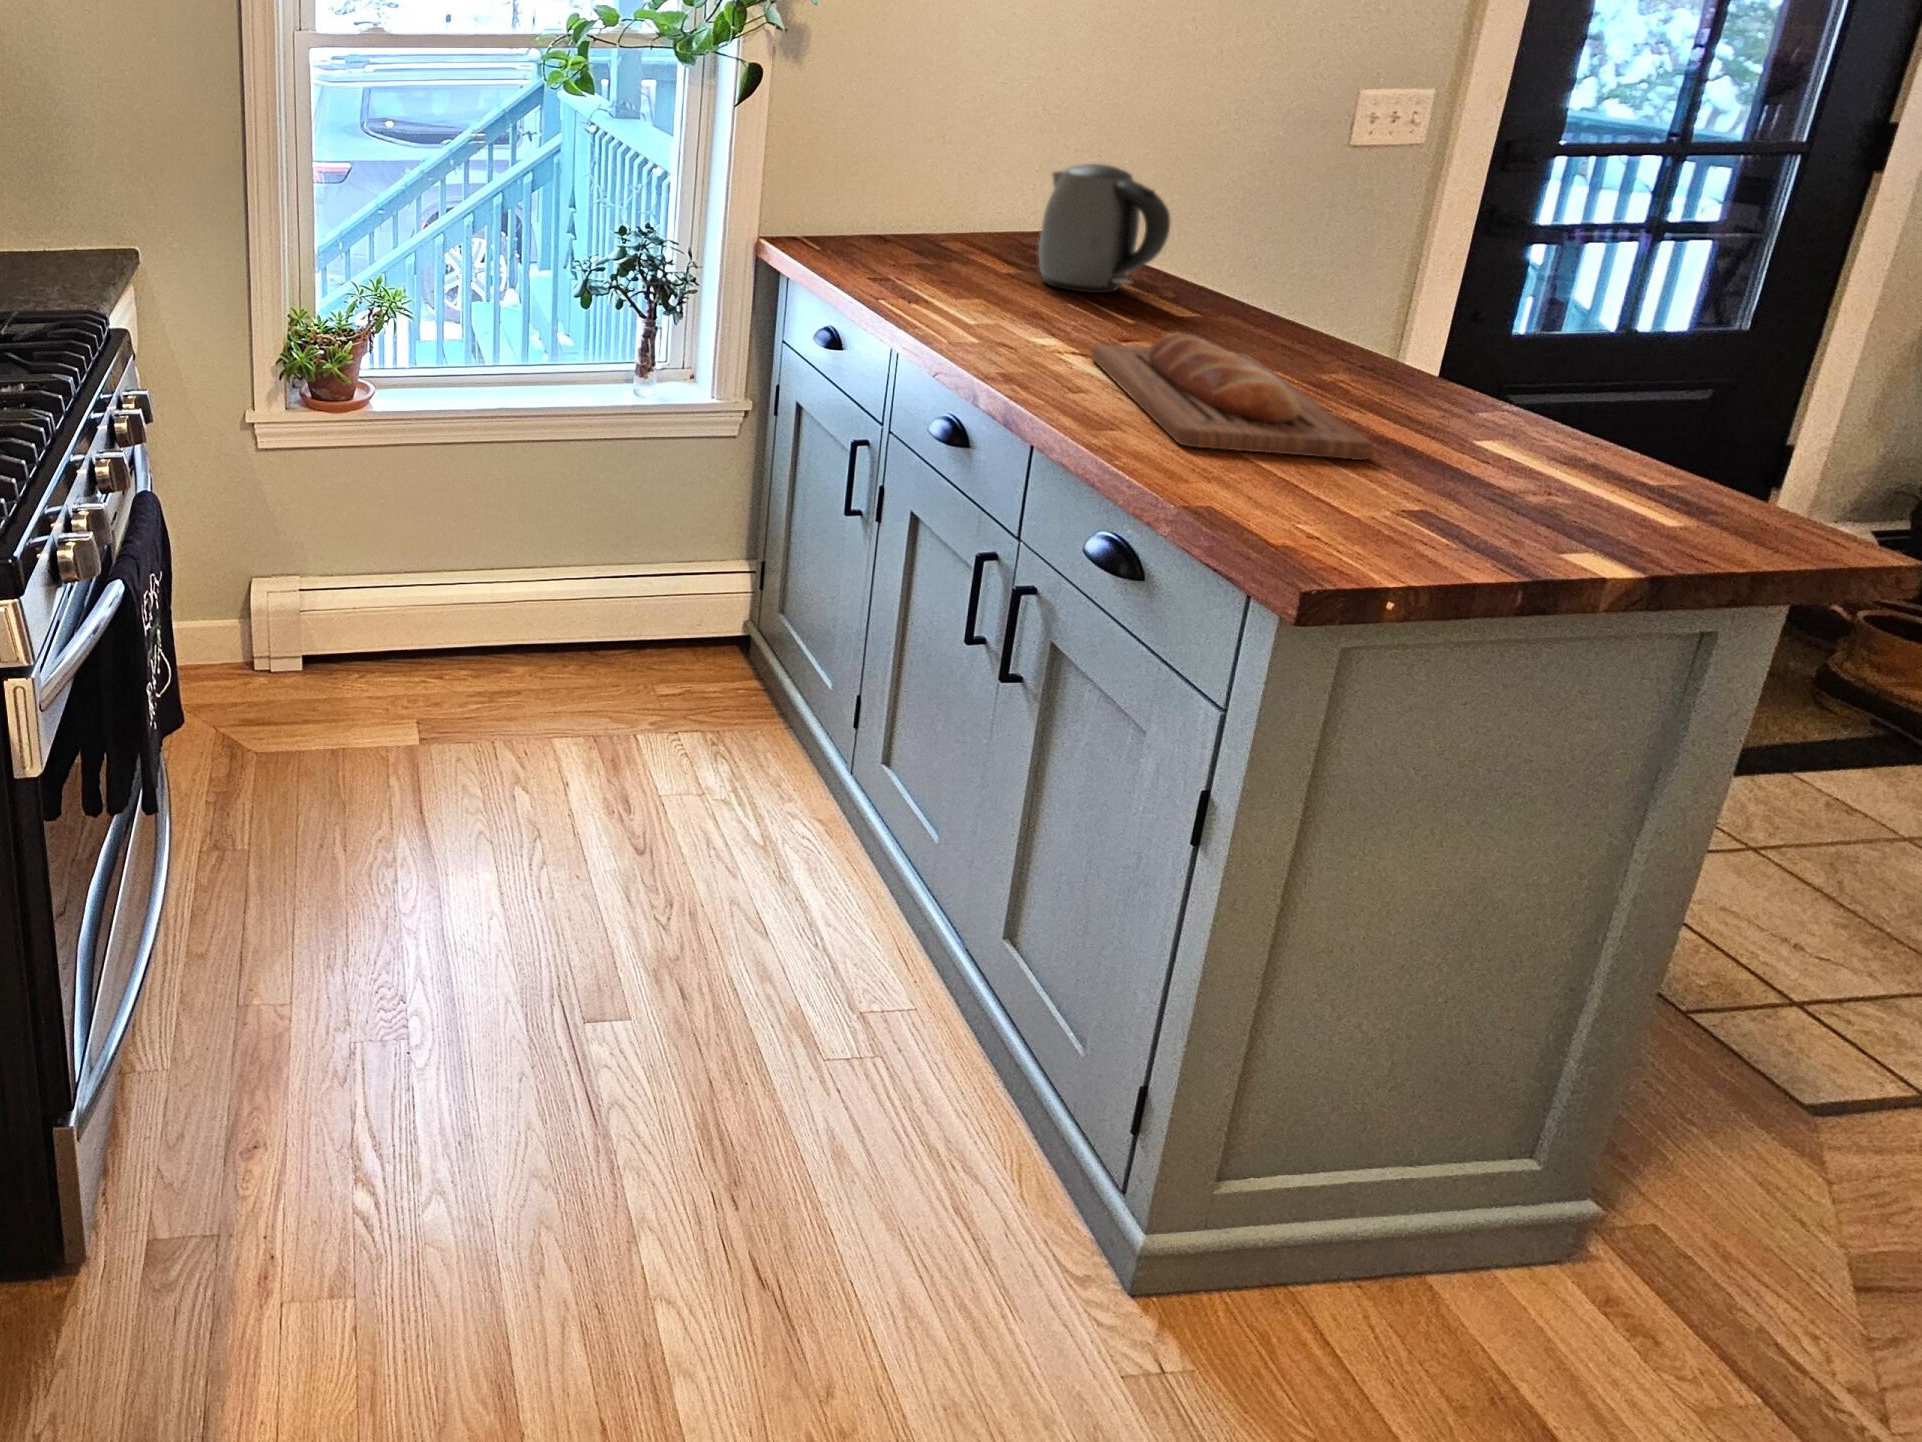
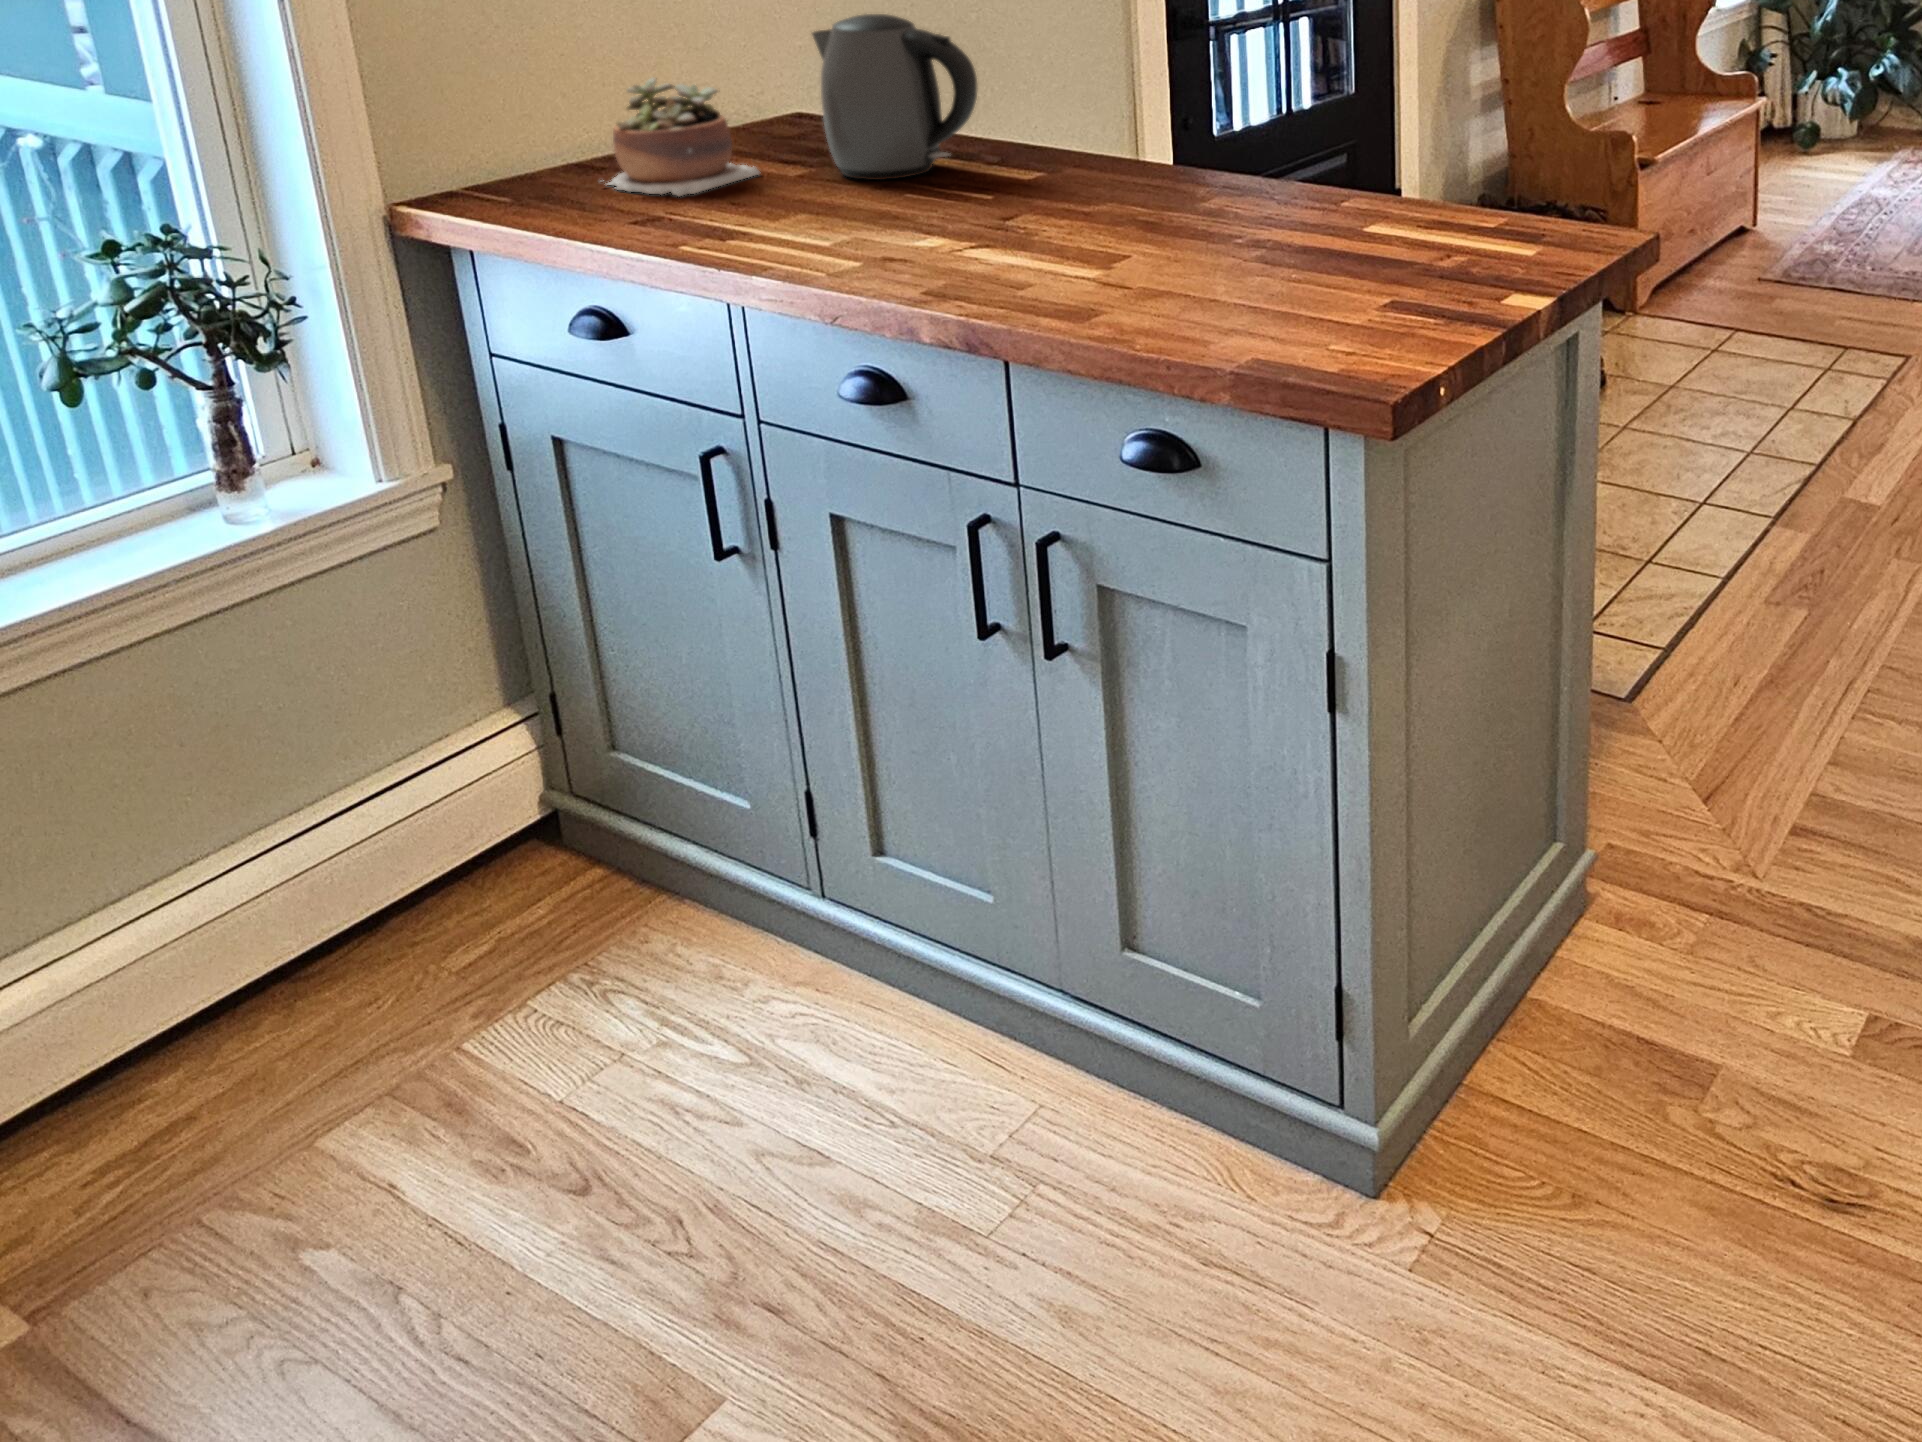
succulent plant: none [879,187,988,271] -> present [609,78,760,196]
bread loaf: present [1092,333,1373,460] -> none [992,192,1320,311]

